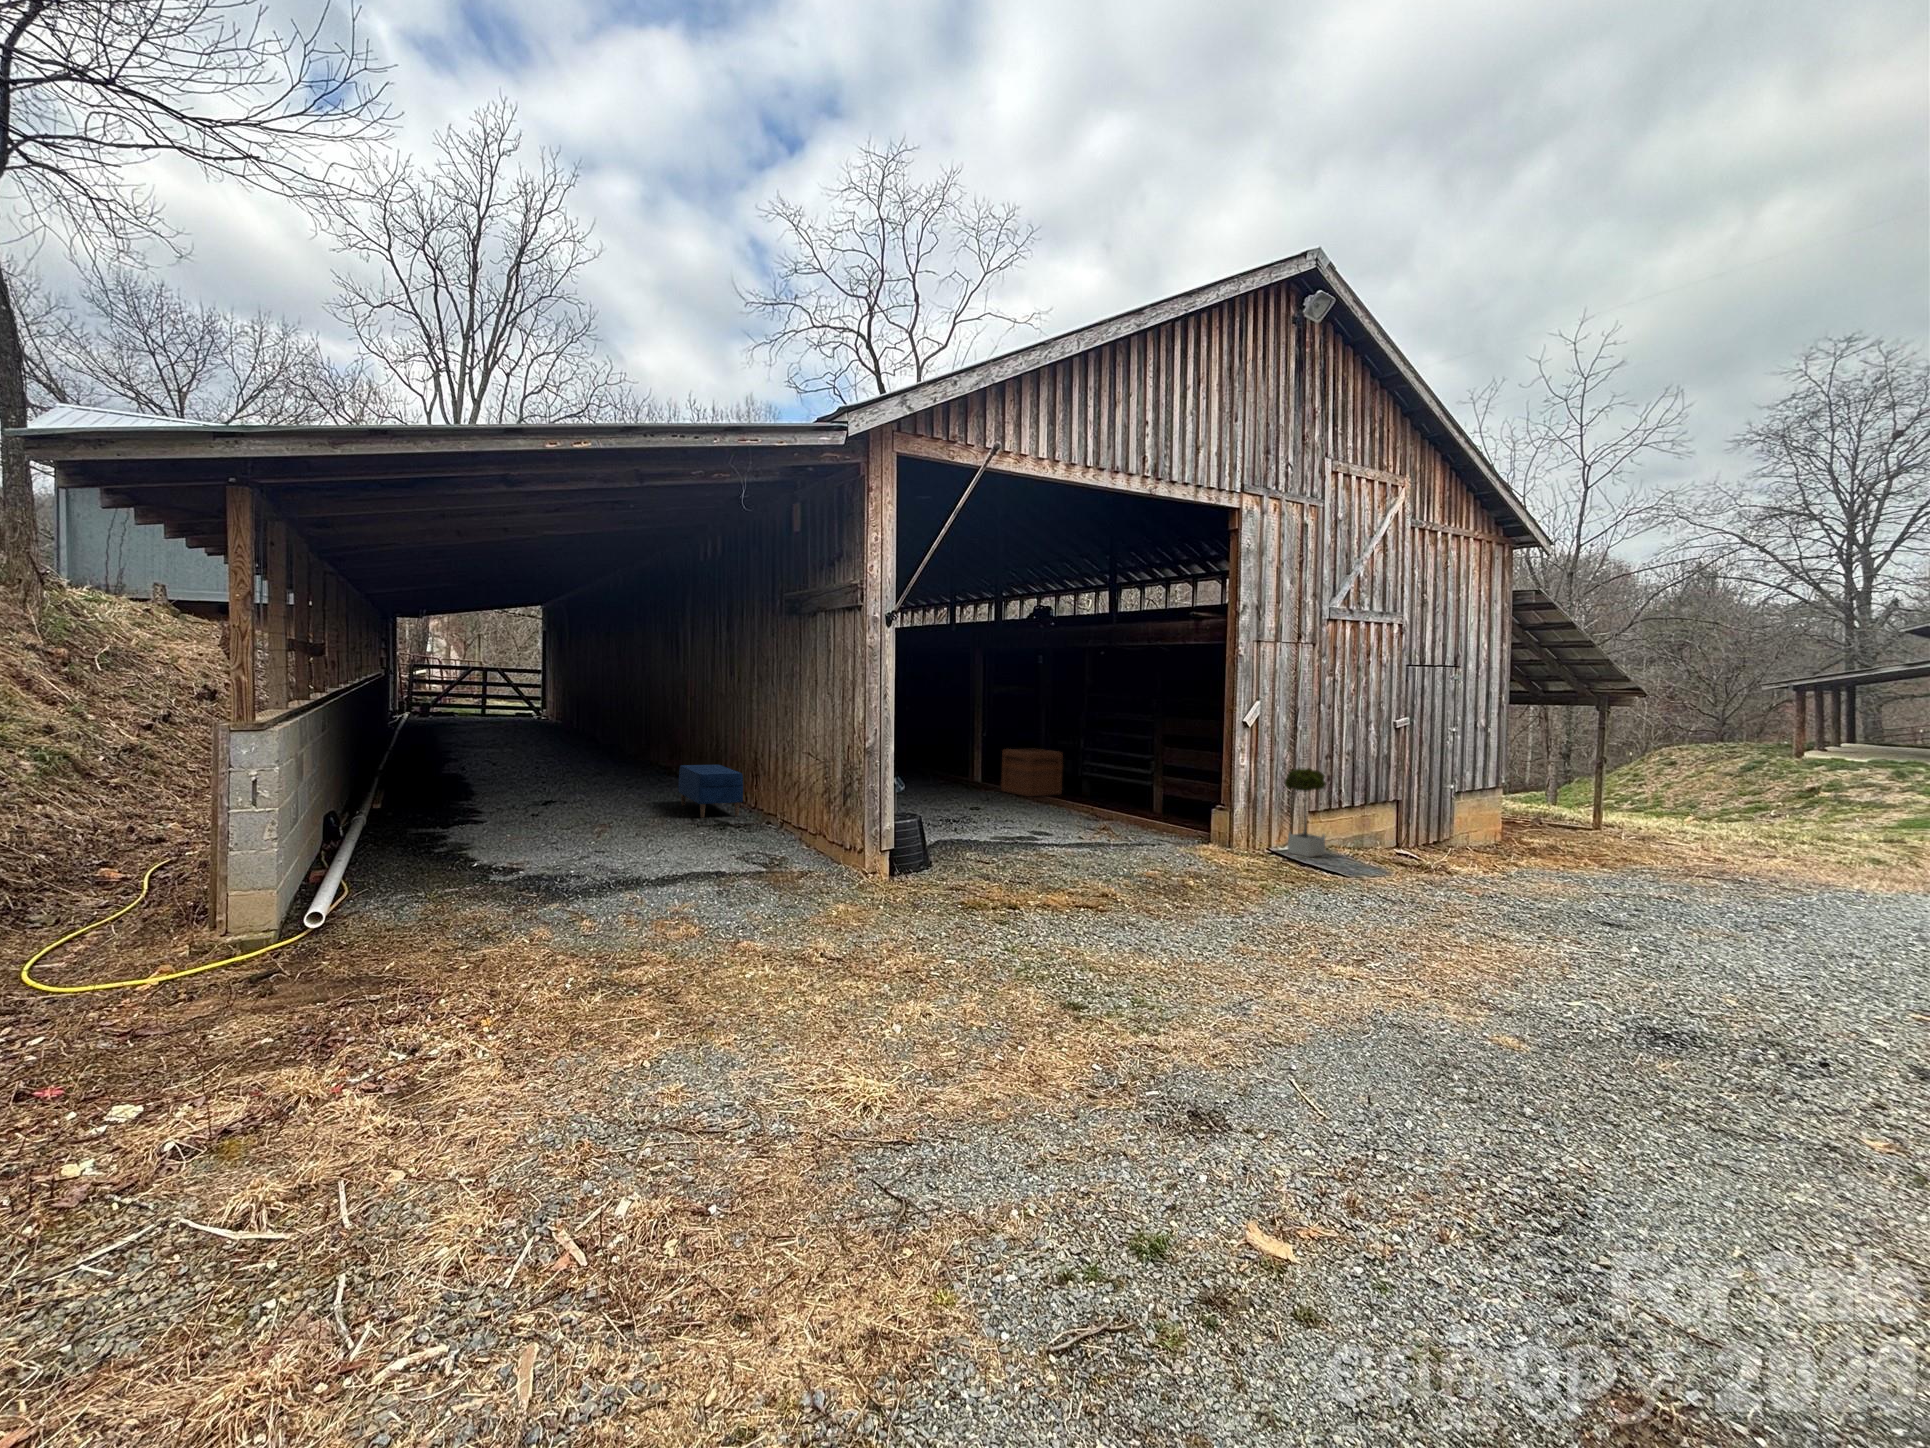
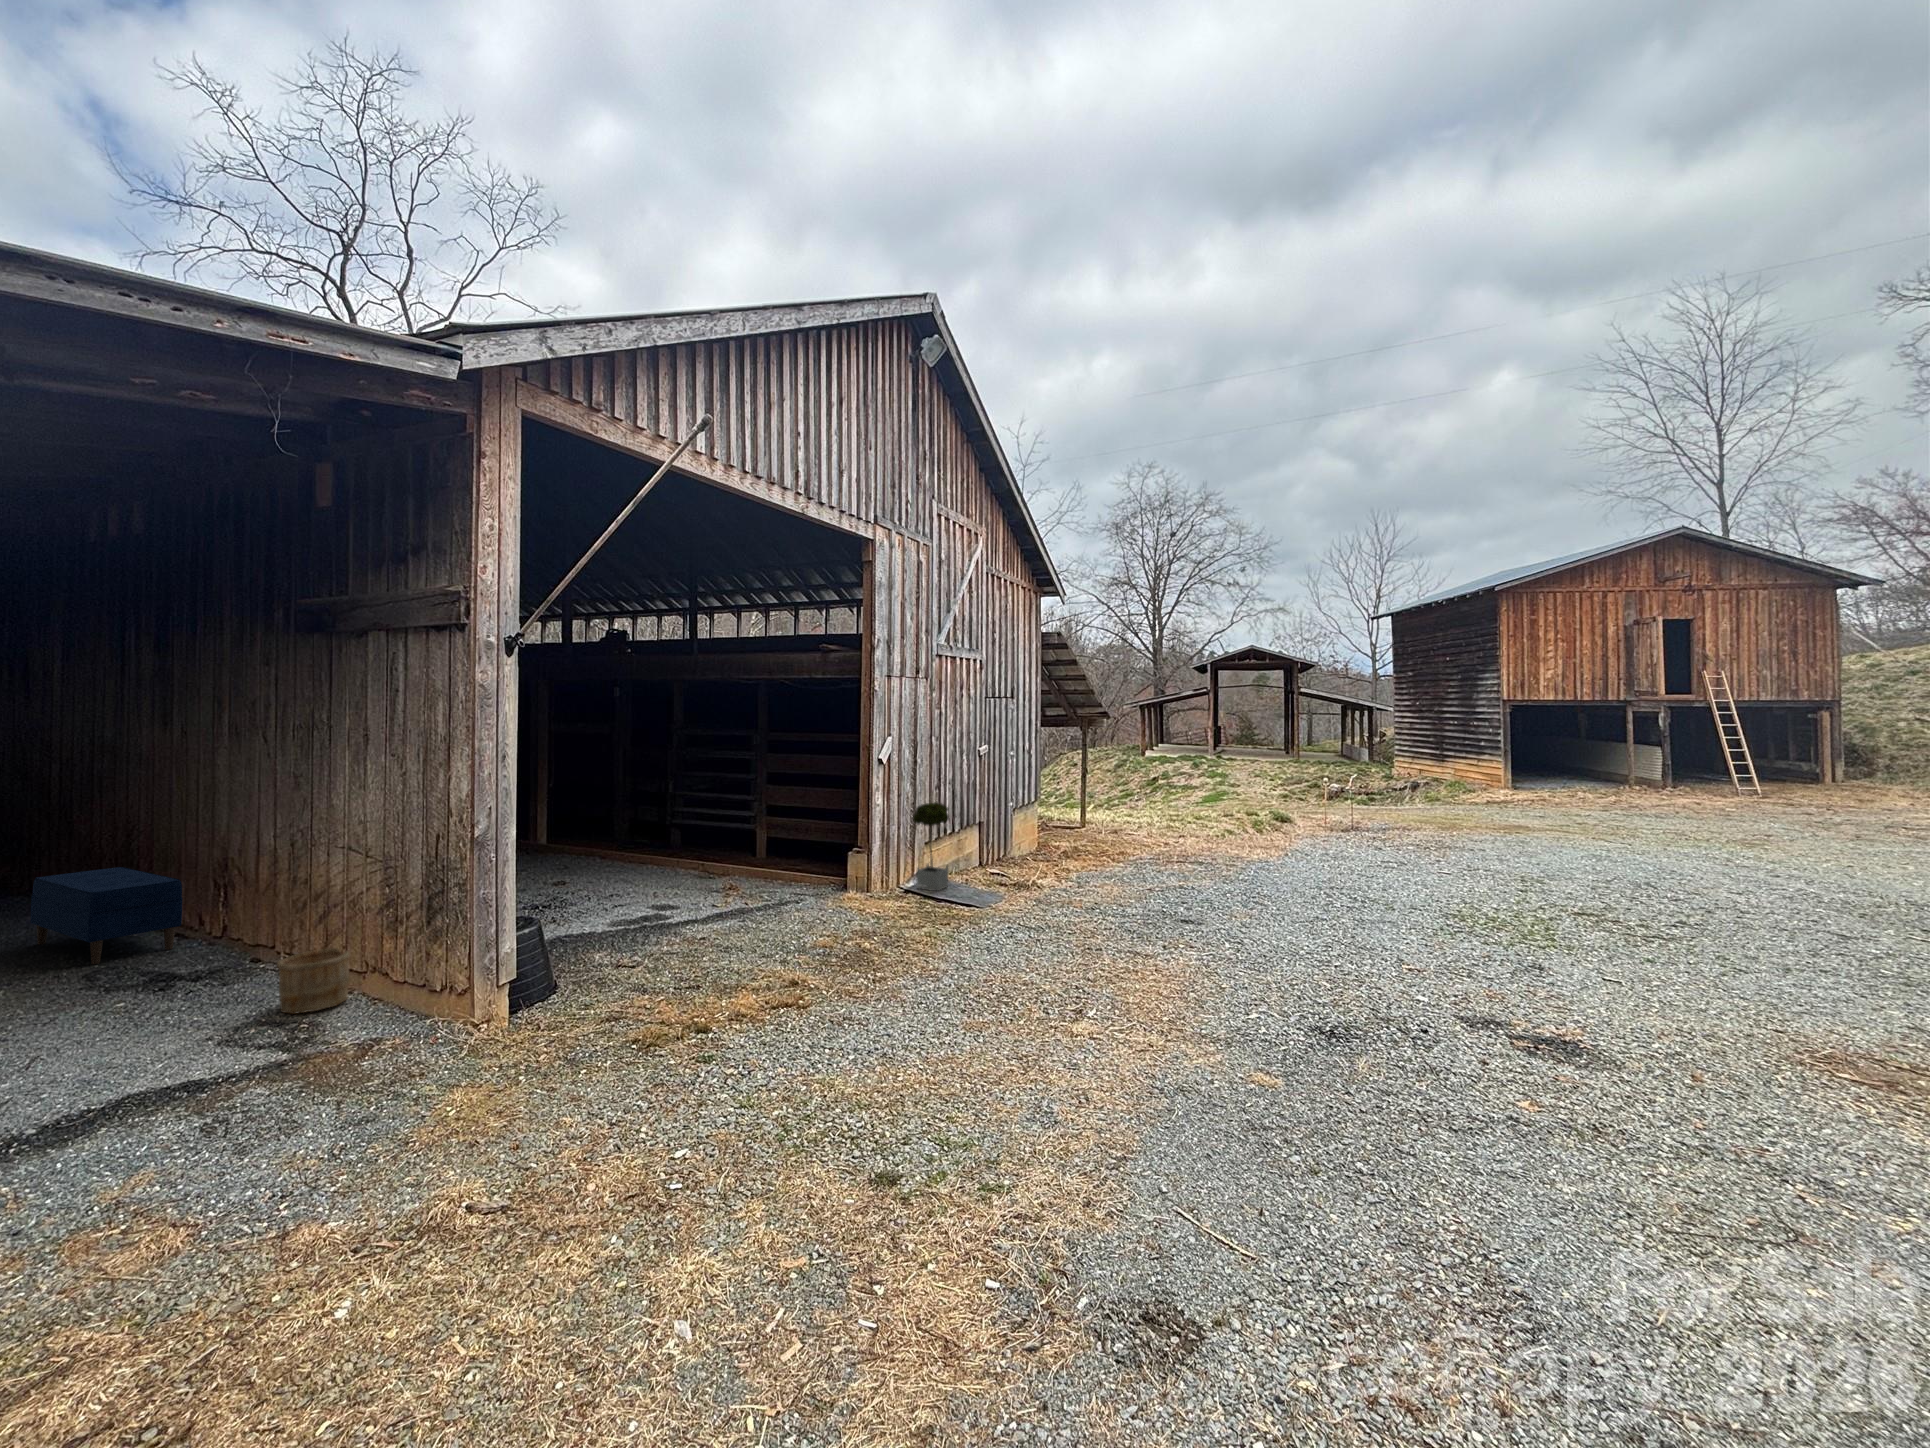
wooden crate: present [1001,749,1063,797] -> none [567,796,642,854]
wooden bucket: none [773,819,812,855] -> present [277,948,350,1014]

